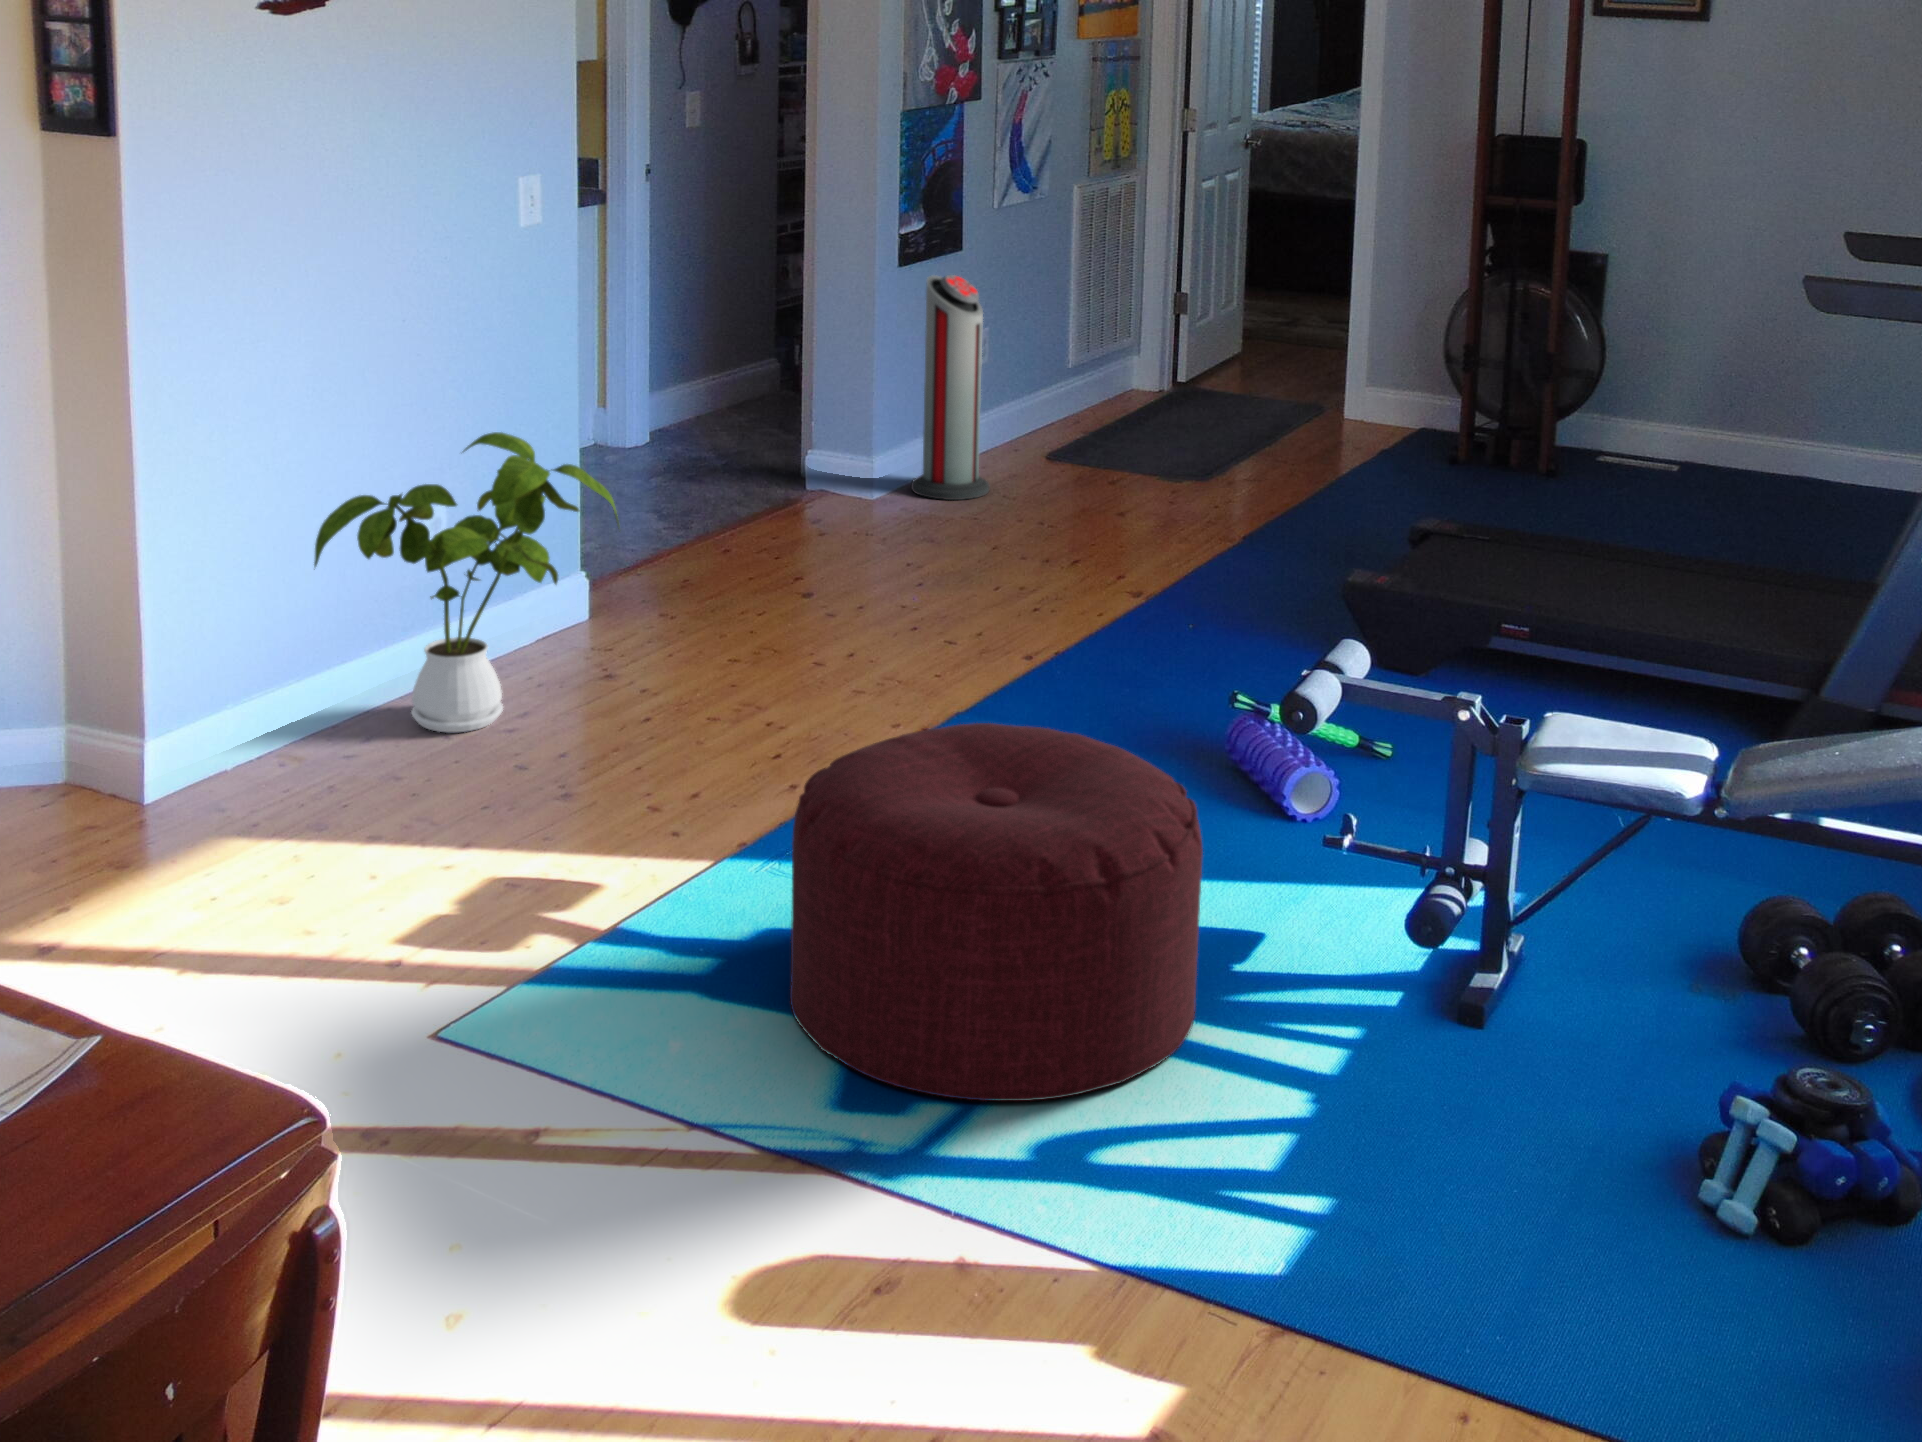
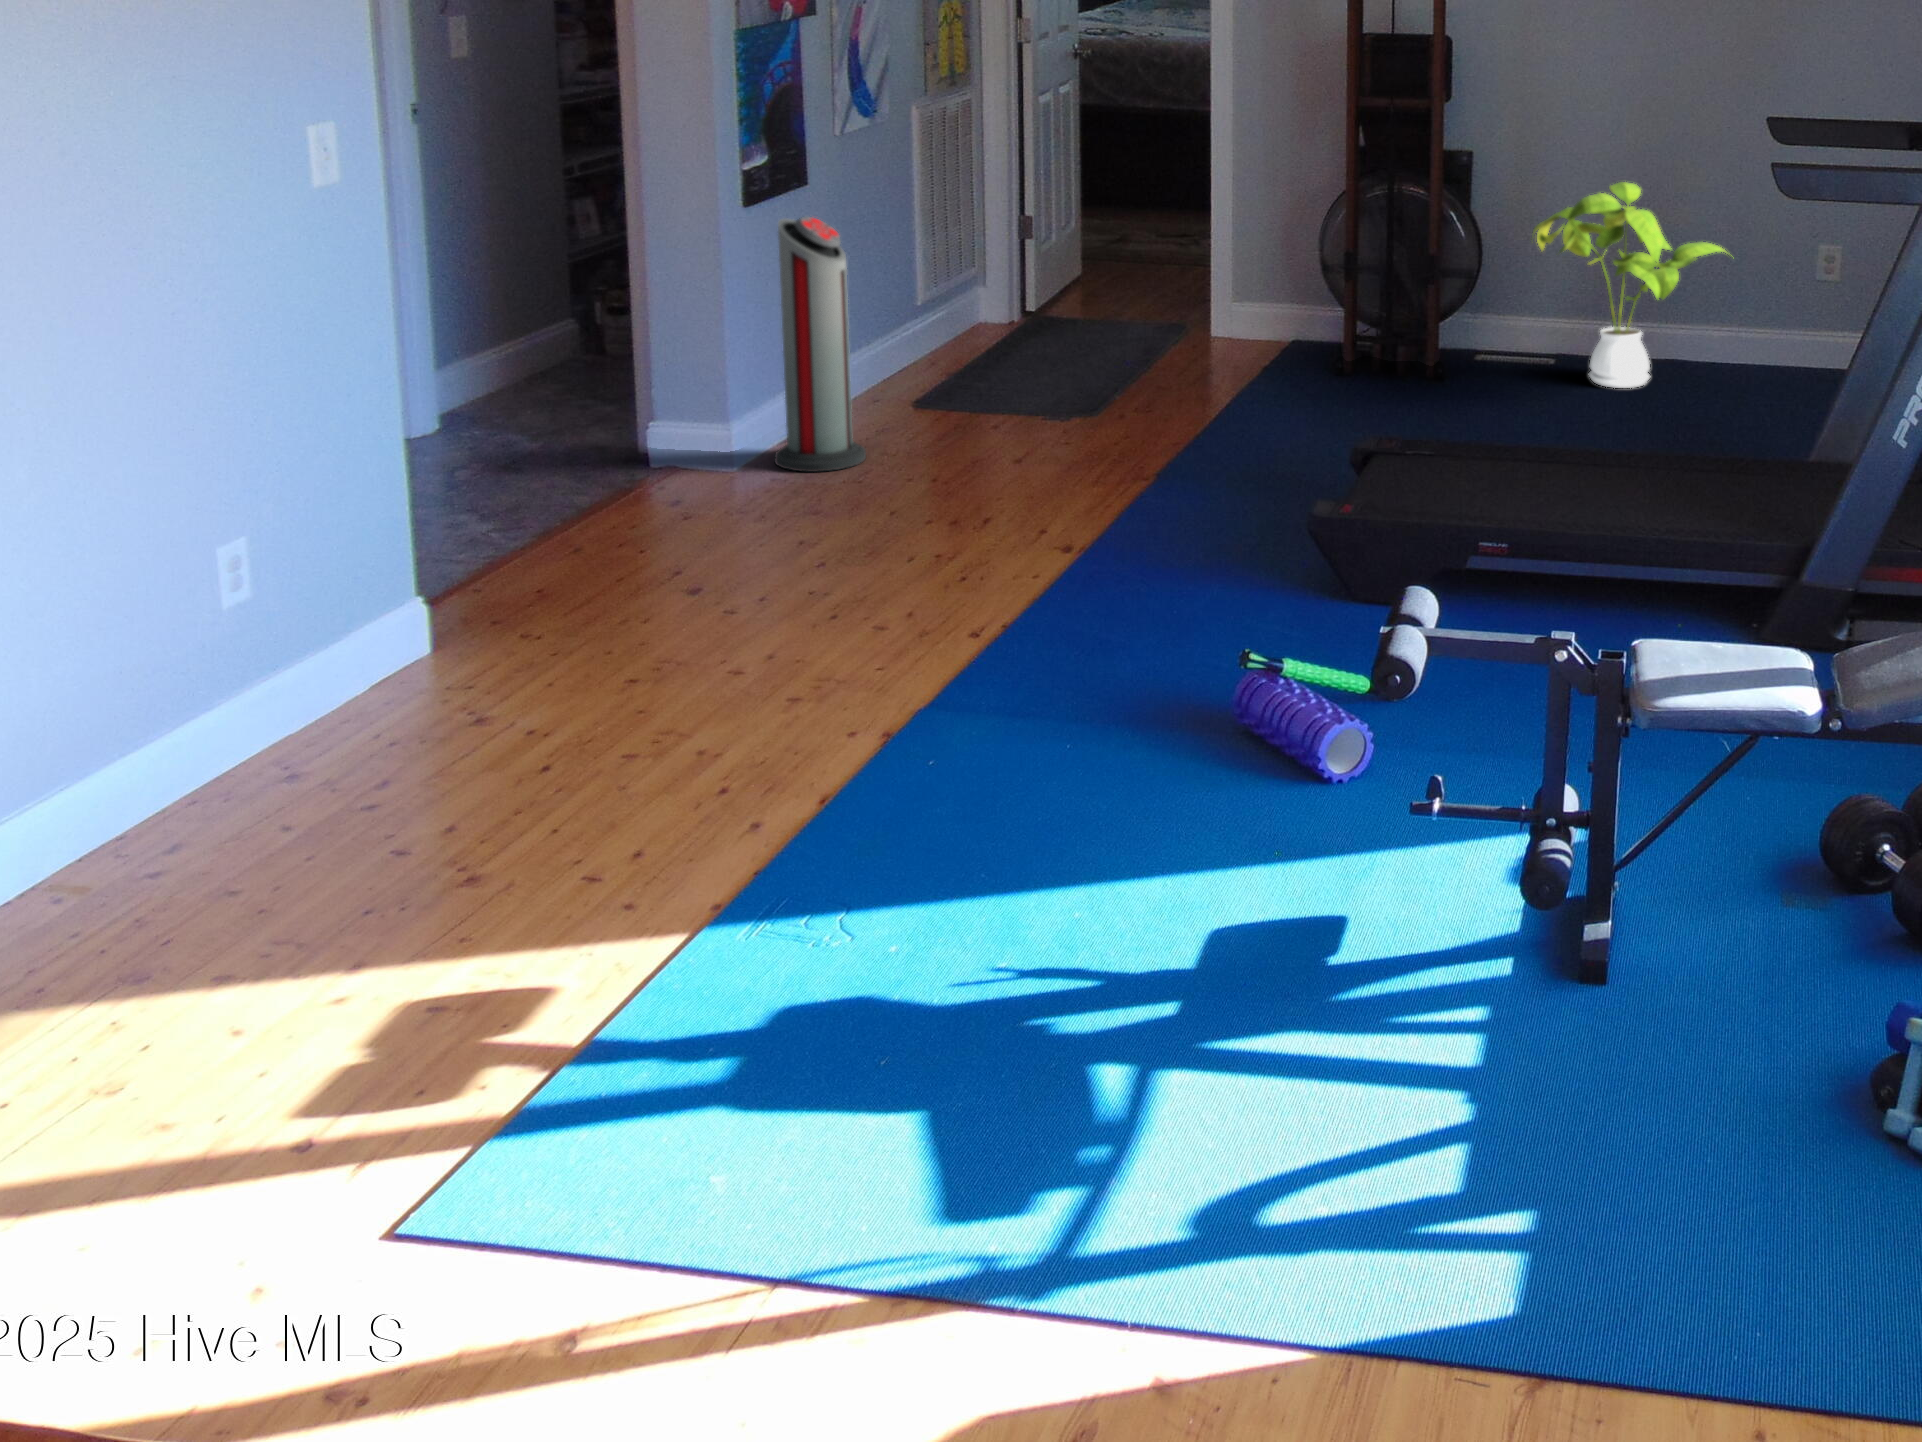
house plant: present [314,432,619,732] -> present [1533,182,1725,388]
ottoman: present [790,723,1203,1101] -> none [833,731,1316,1182]

